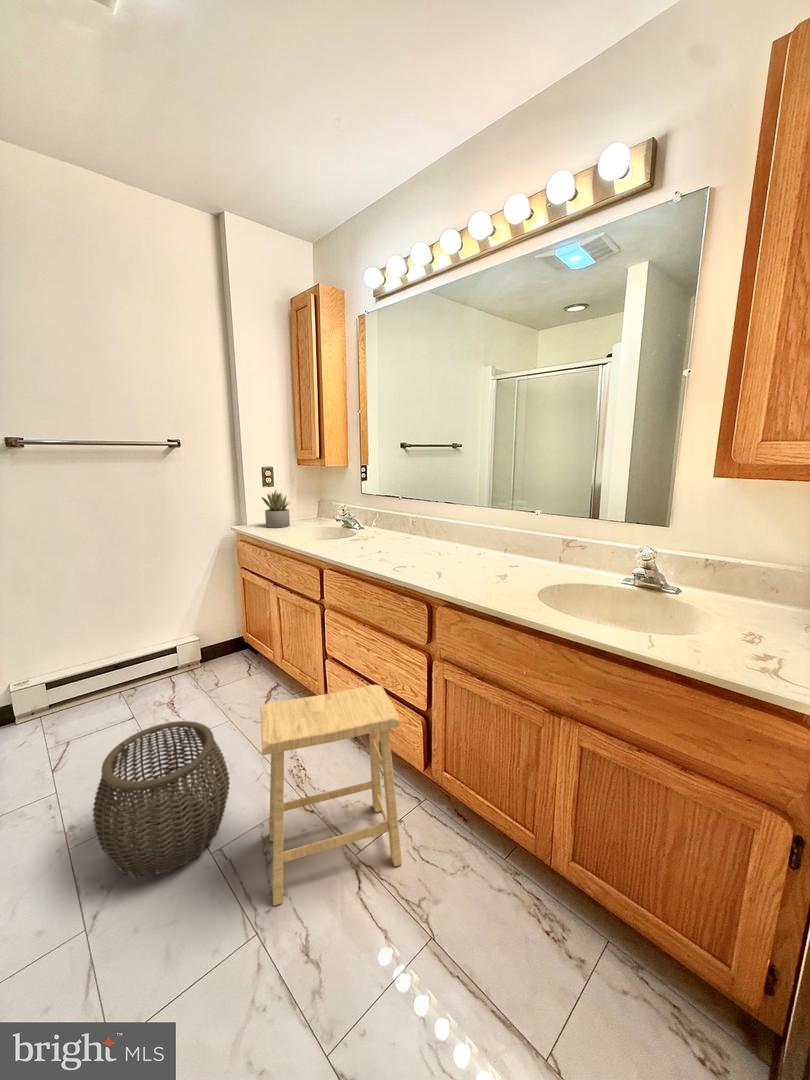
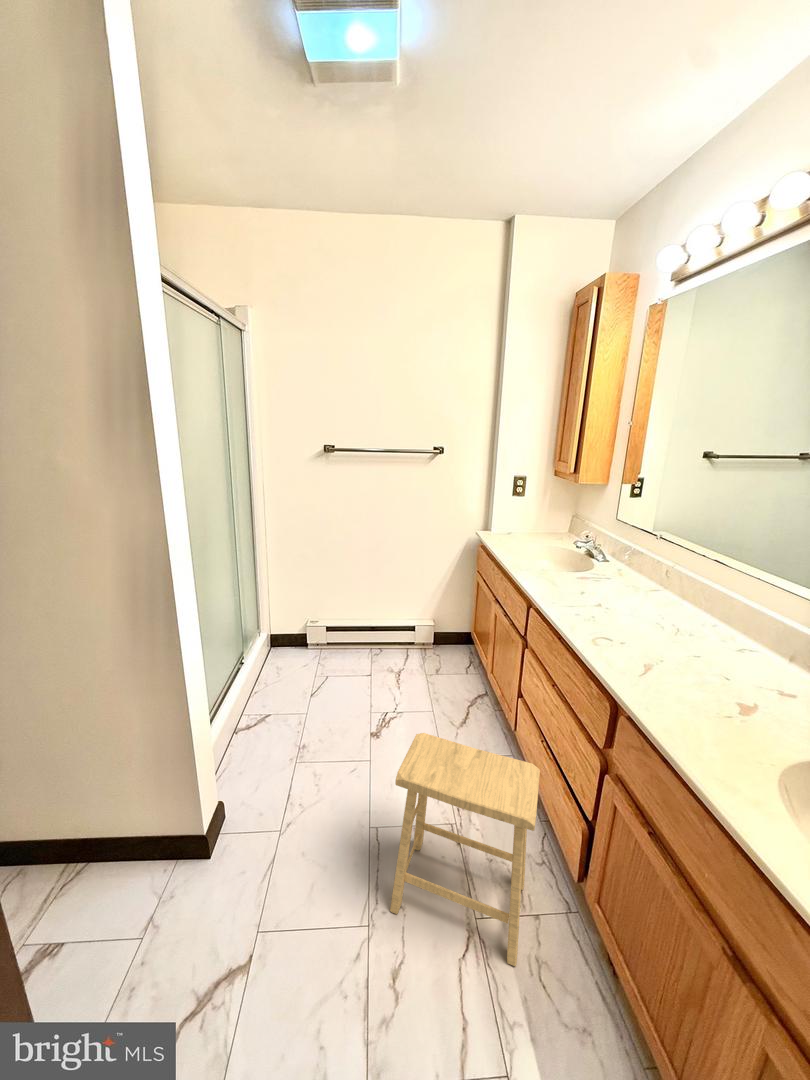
succulent plant: present [261,490,290,528] -> none [506,501,536,541]
woven basket: present [93,721,230,878] -> none [303,701,400,825]

